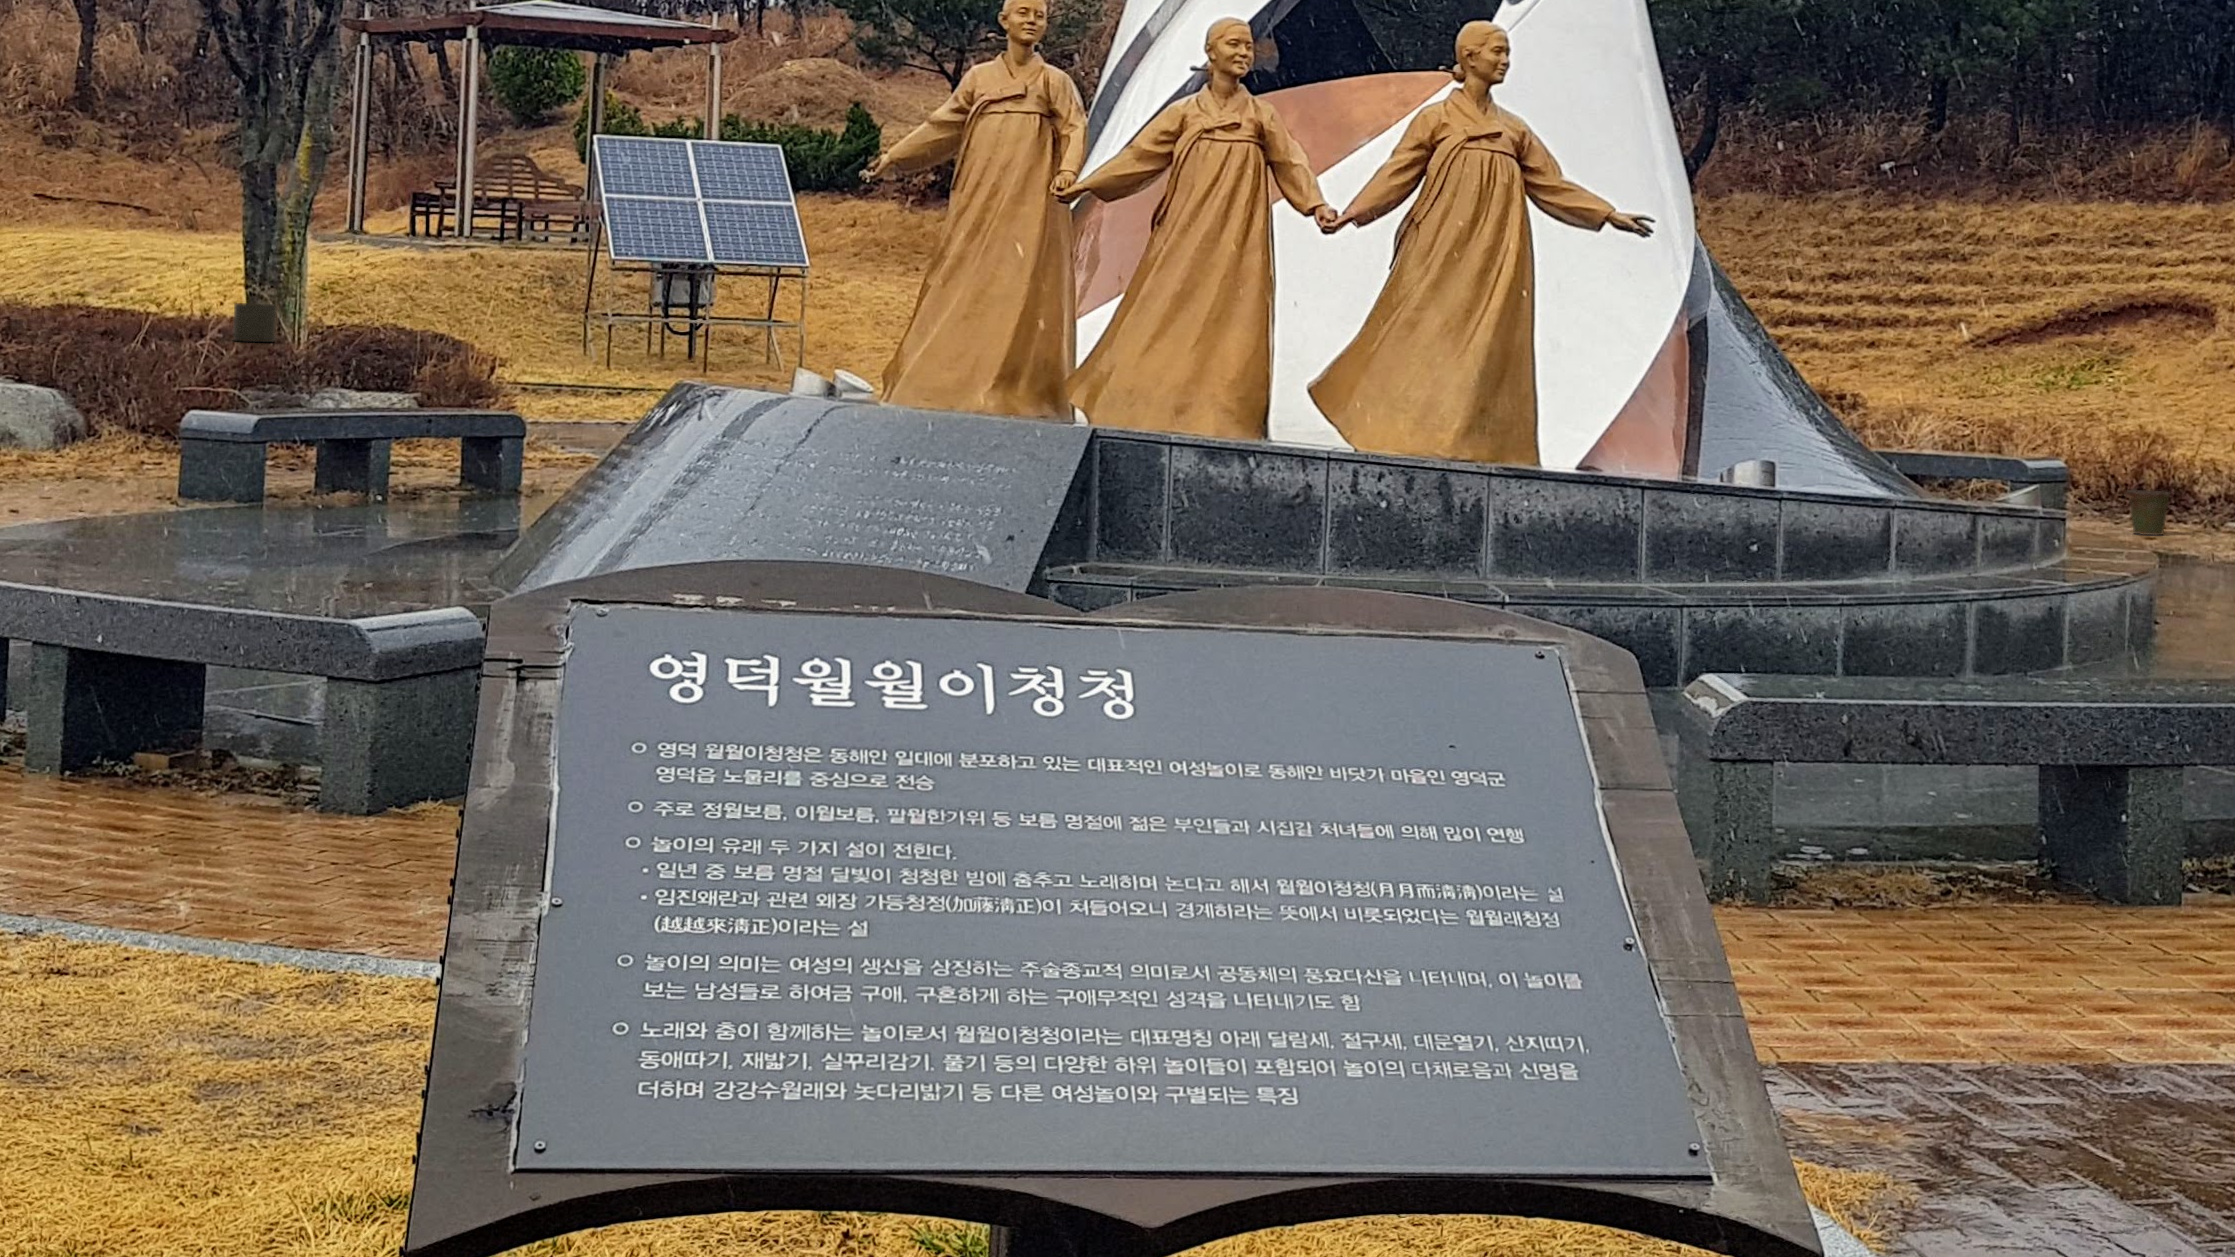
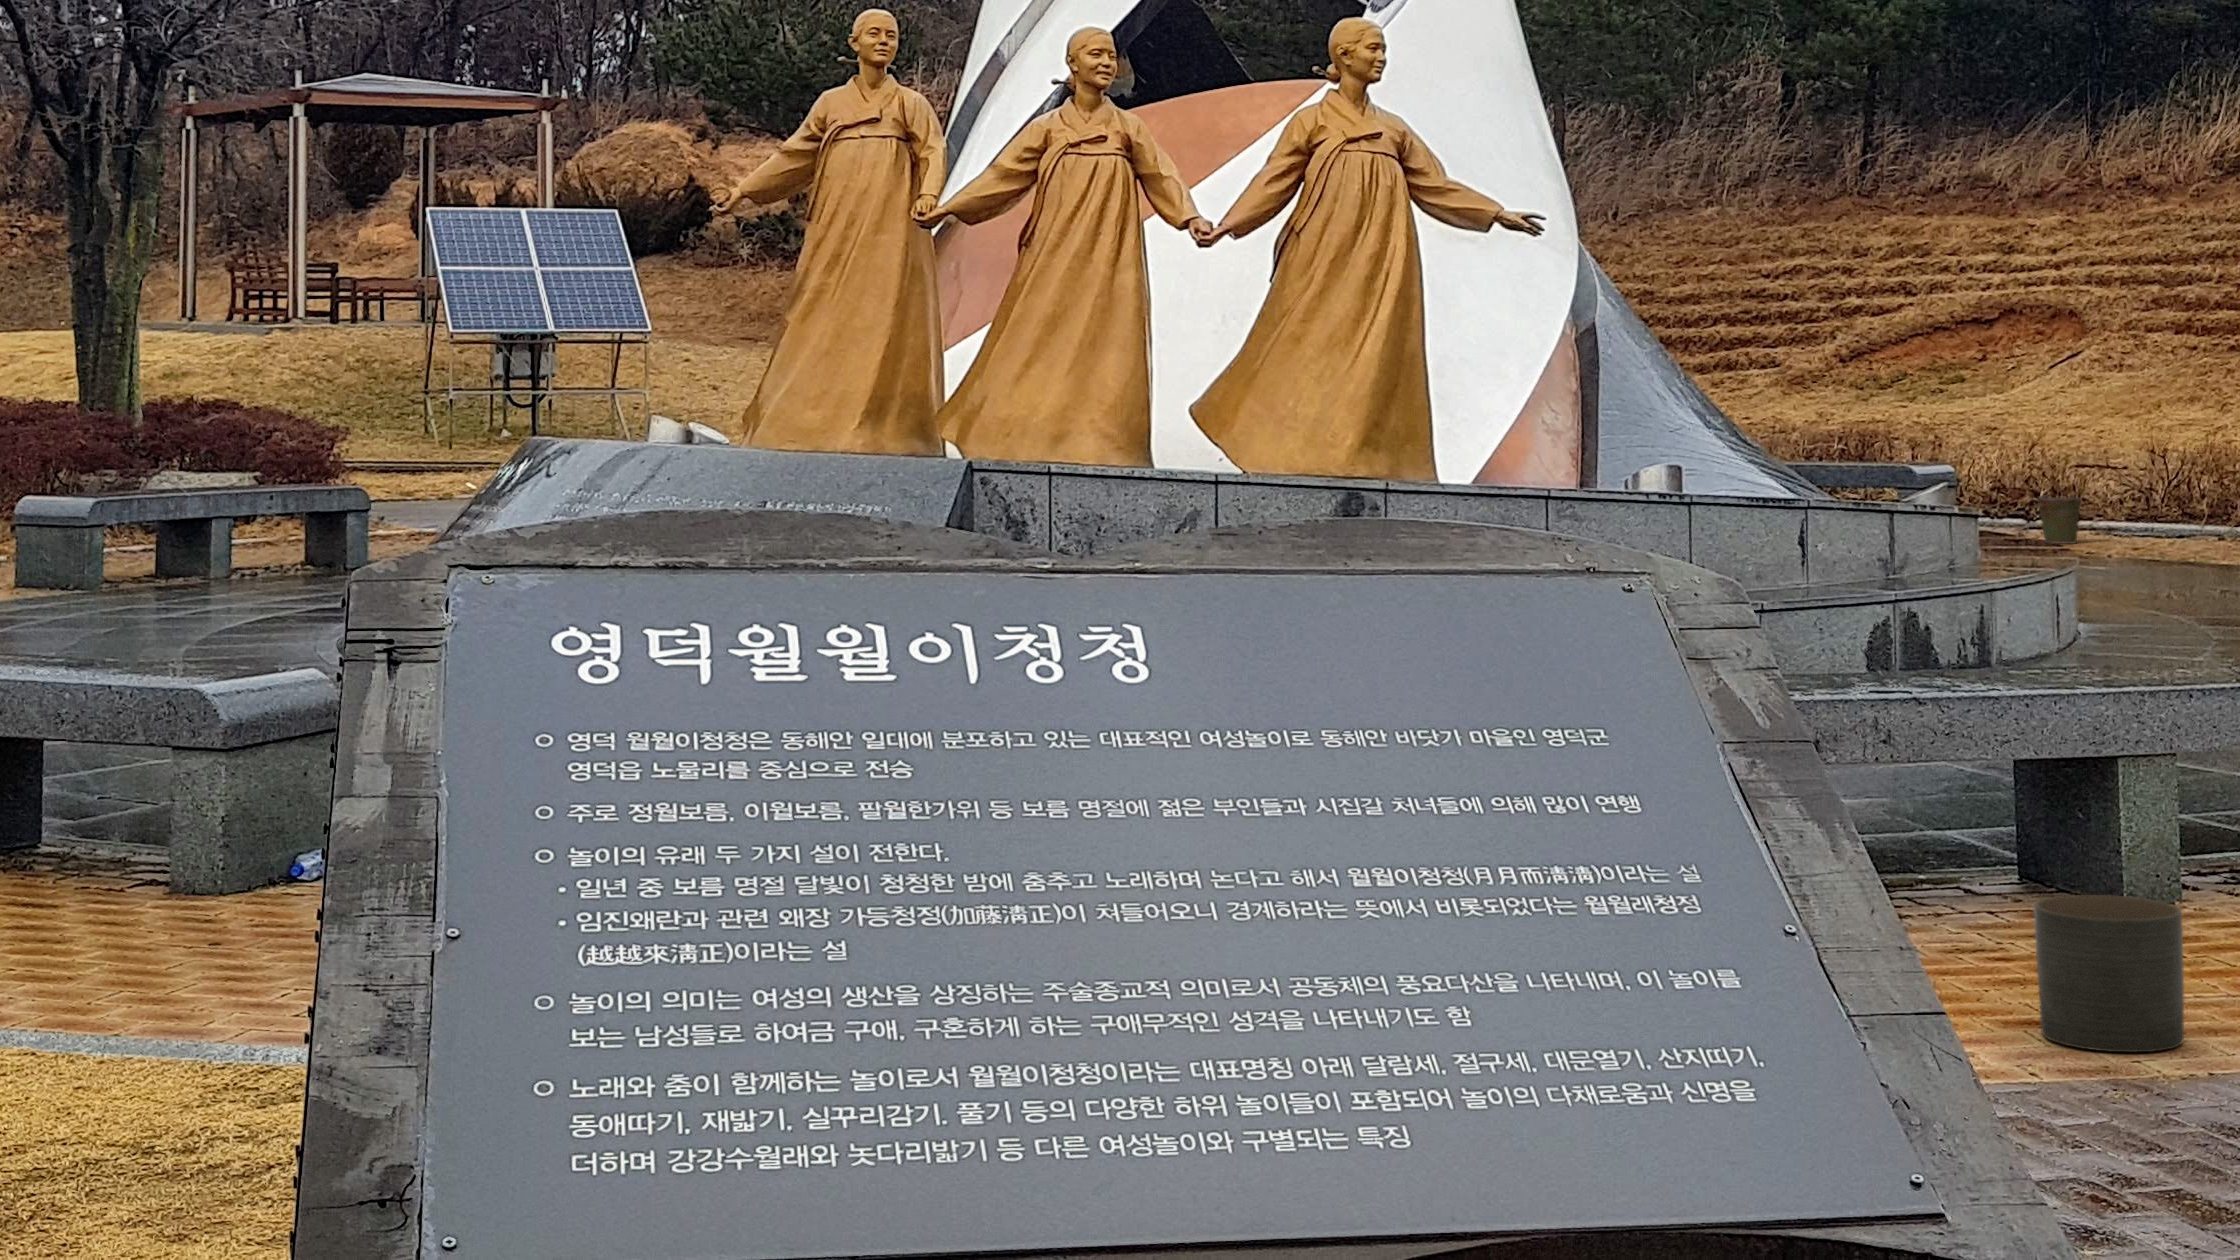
planter: present [233,303,278,342] -> present [2034,895,2184,1052]

